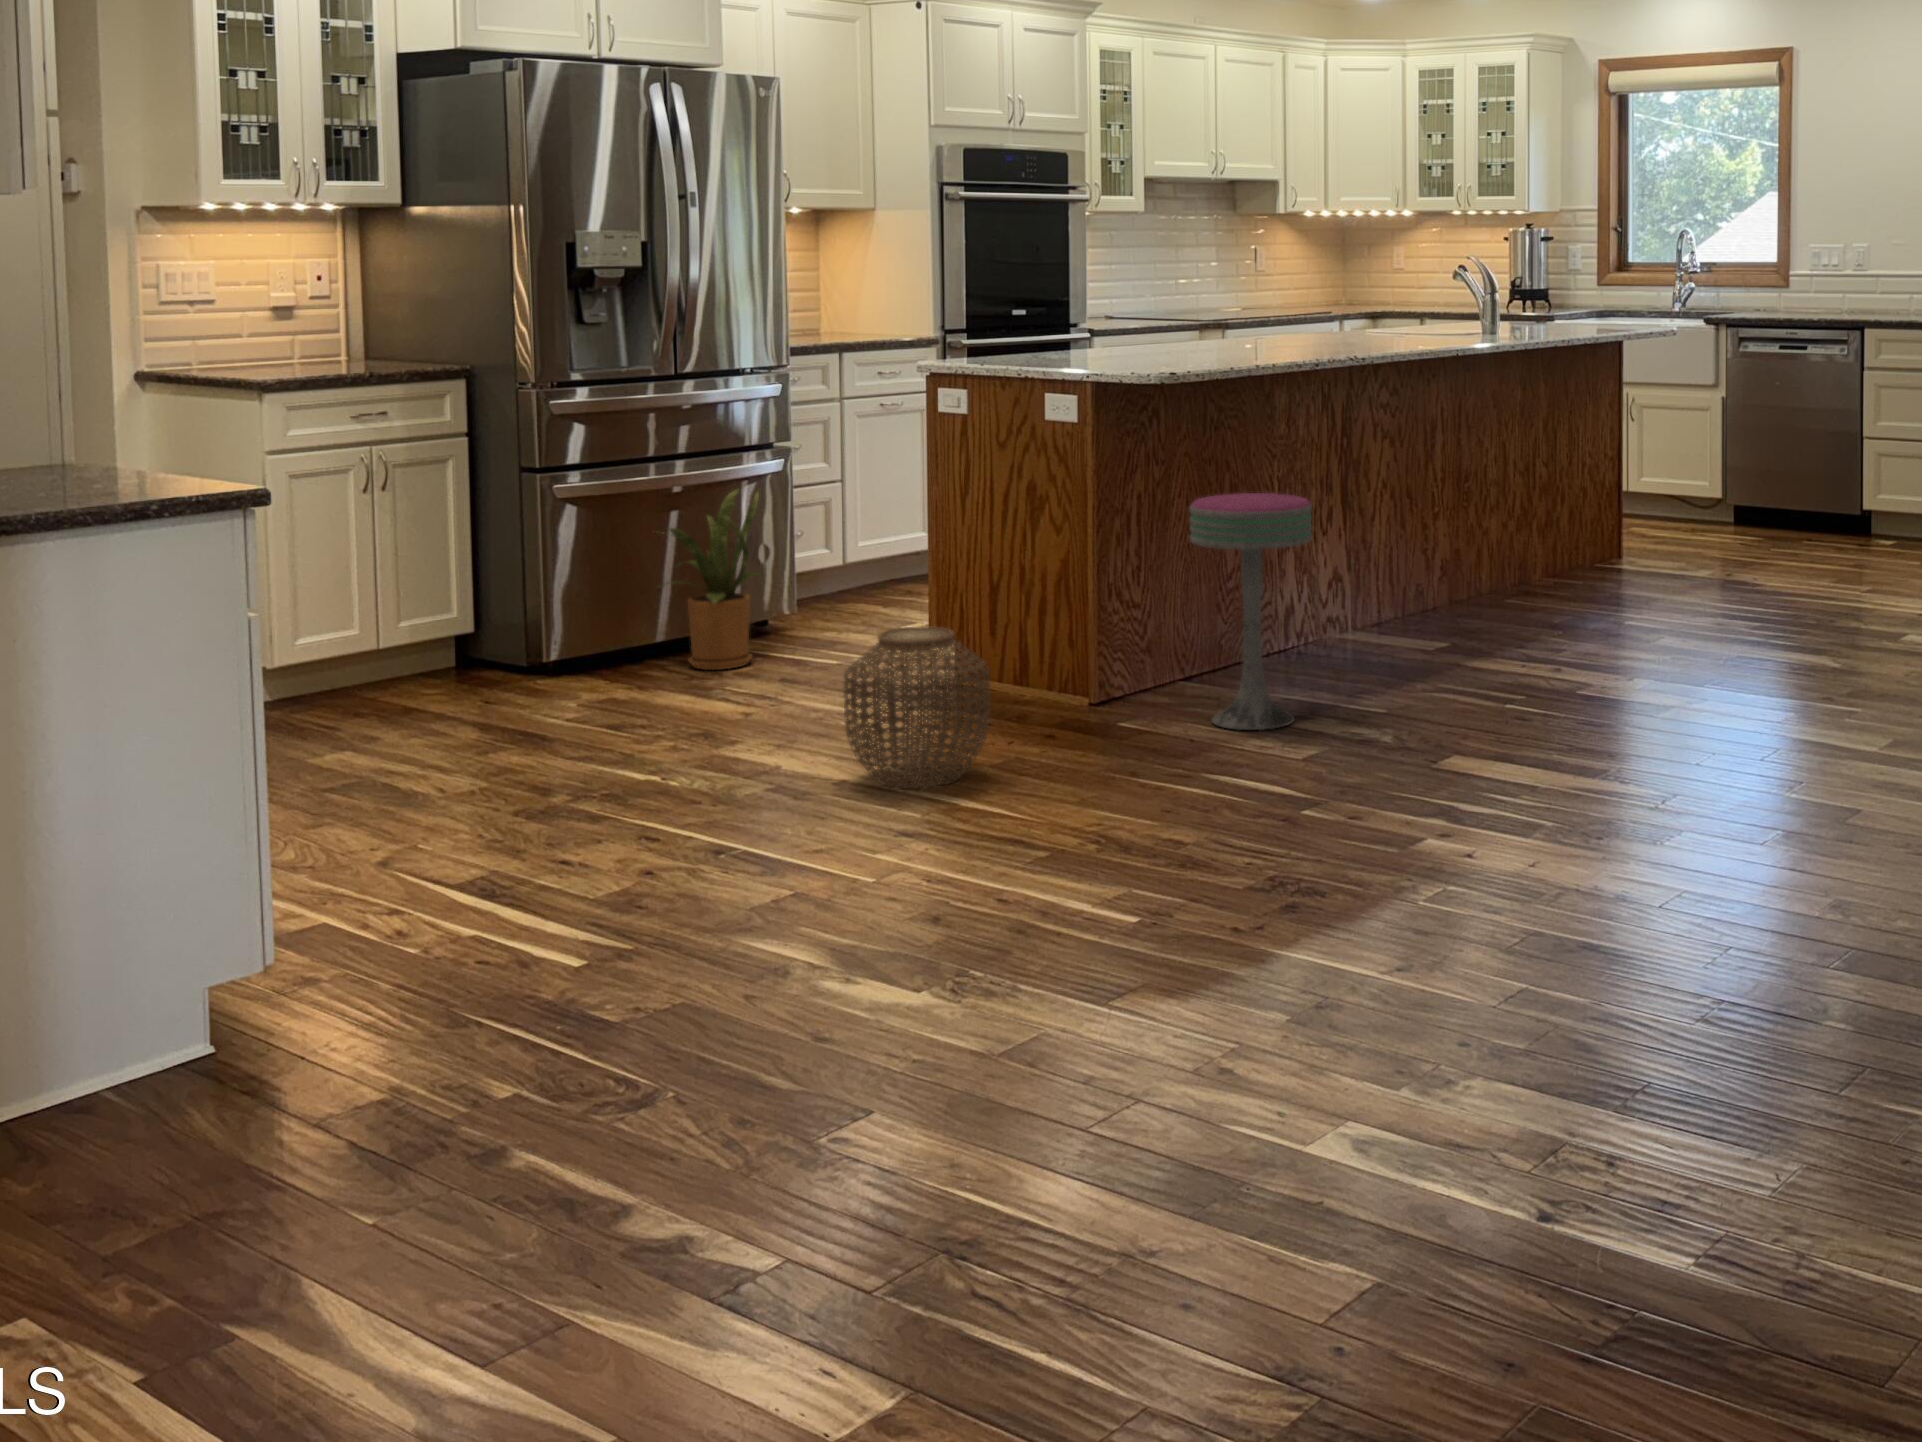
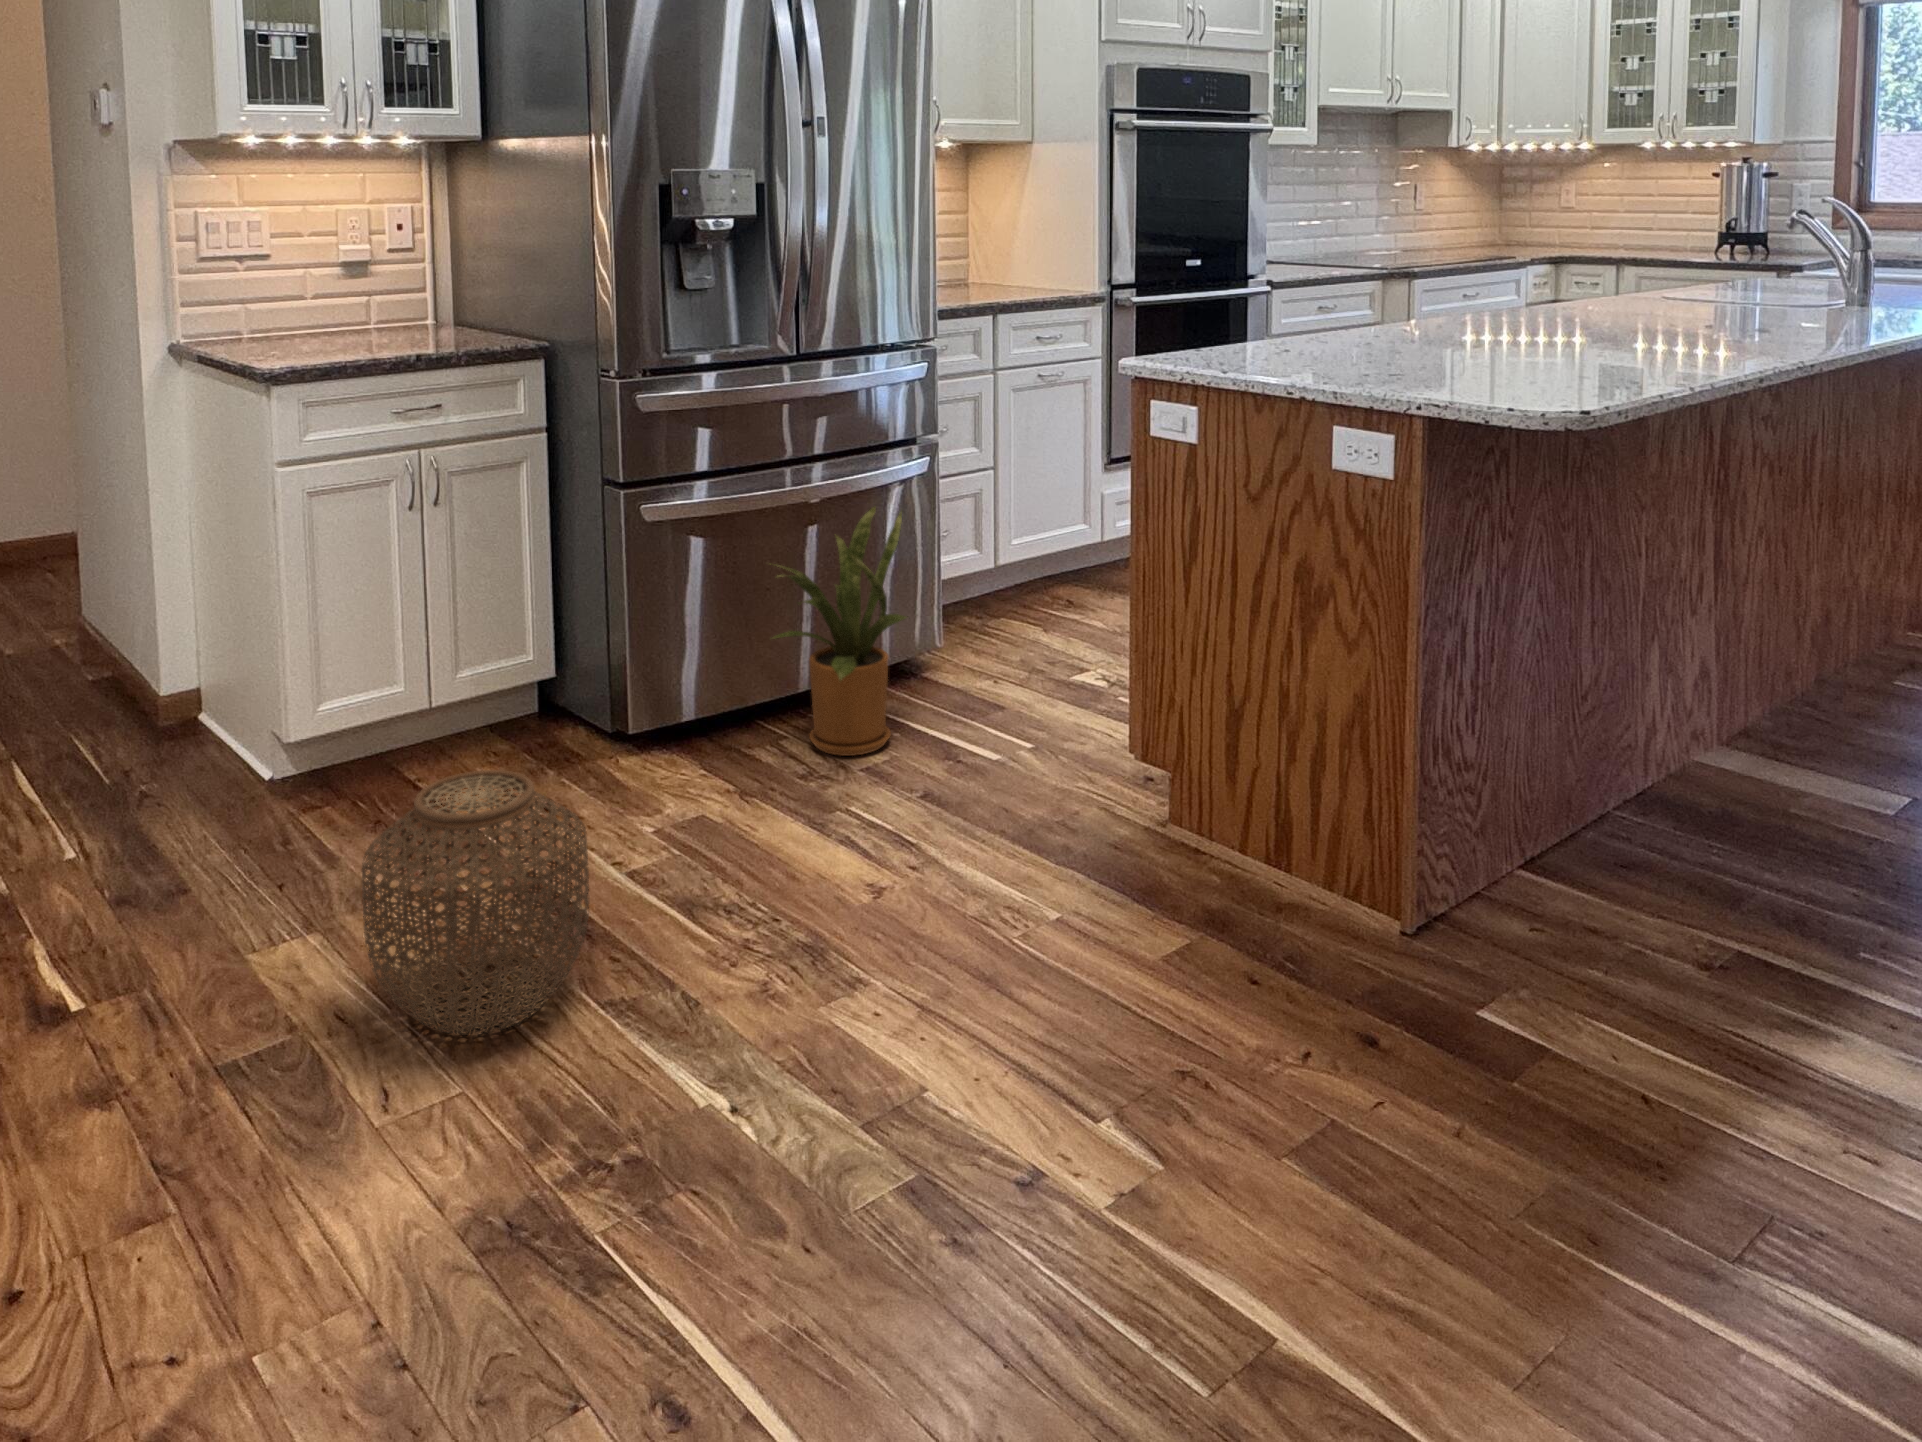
bar stool: present [1190,493,1312,730] -> none [1611,620,1854,1060]
woven basket: present [844,626,990,789] -> present [362,770,589,1035]

